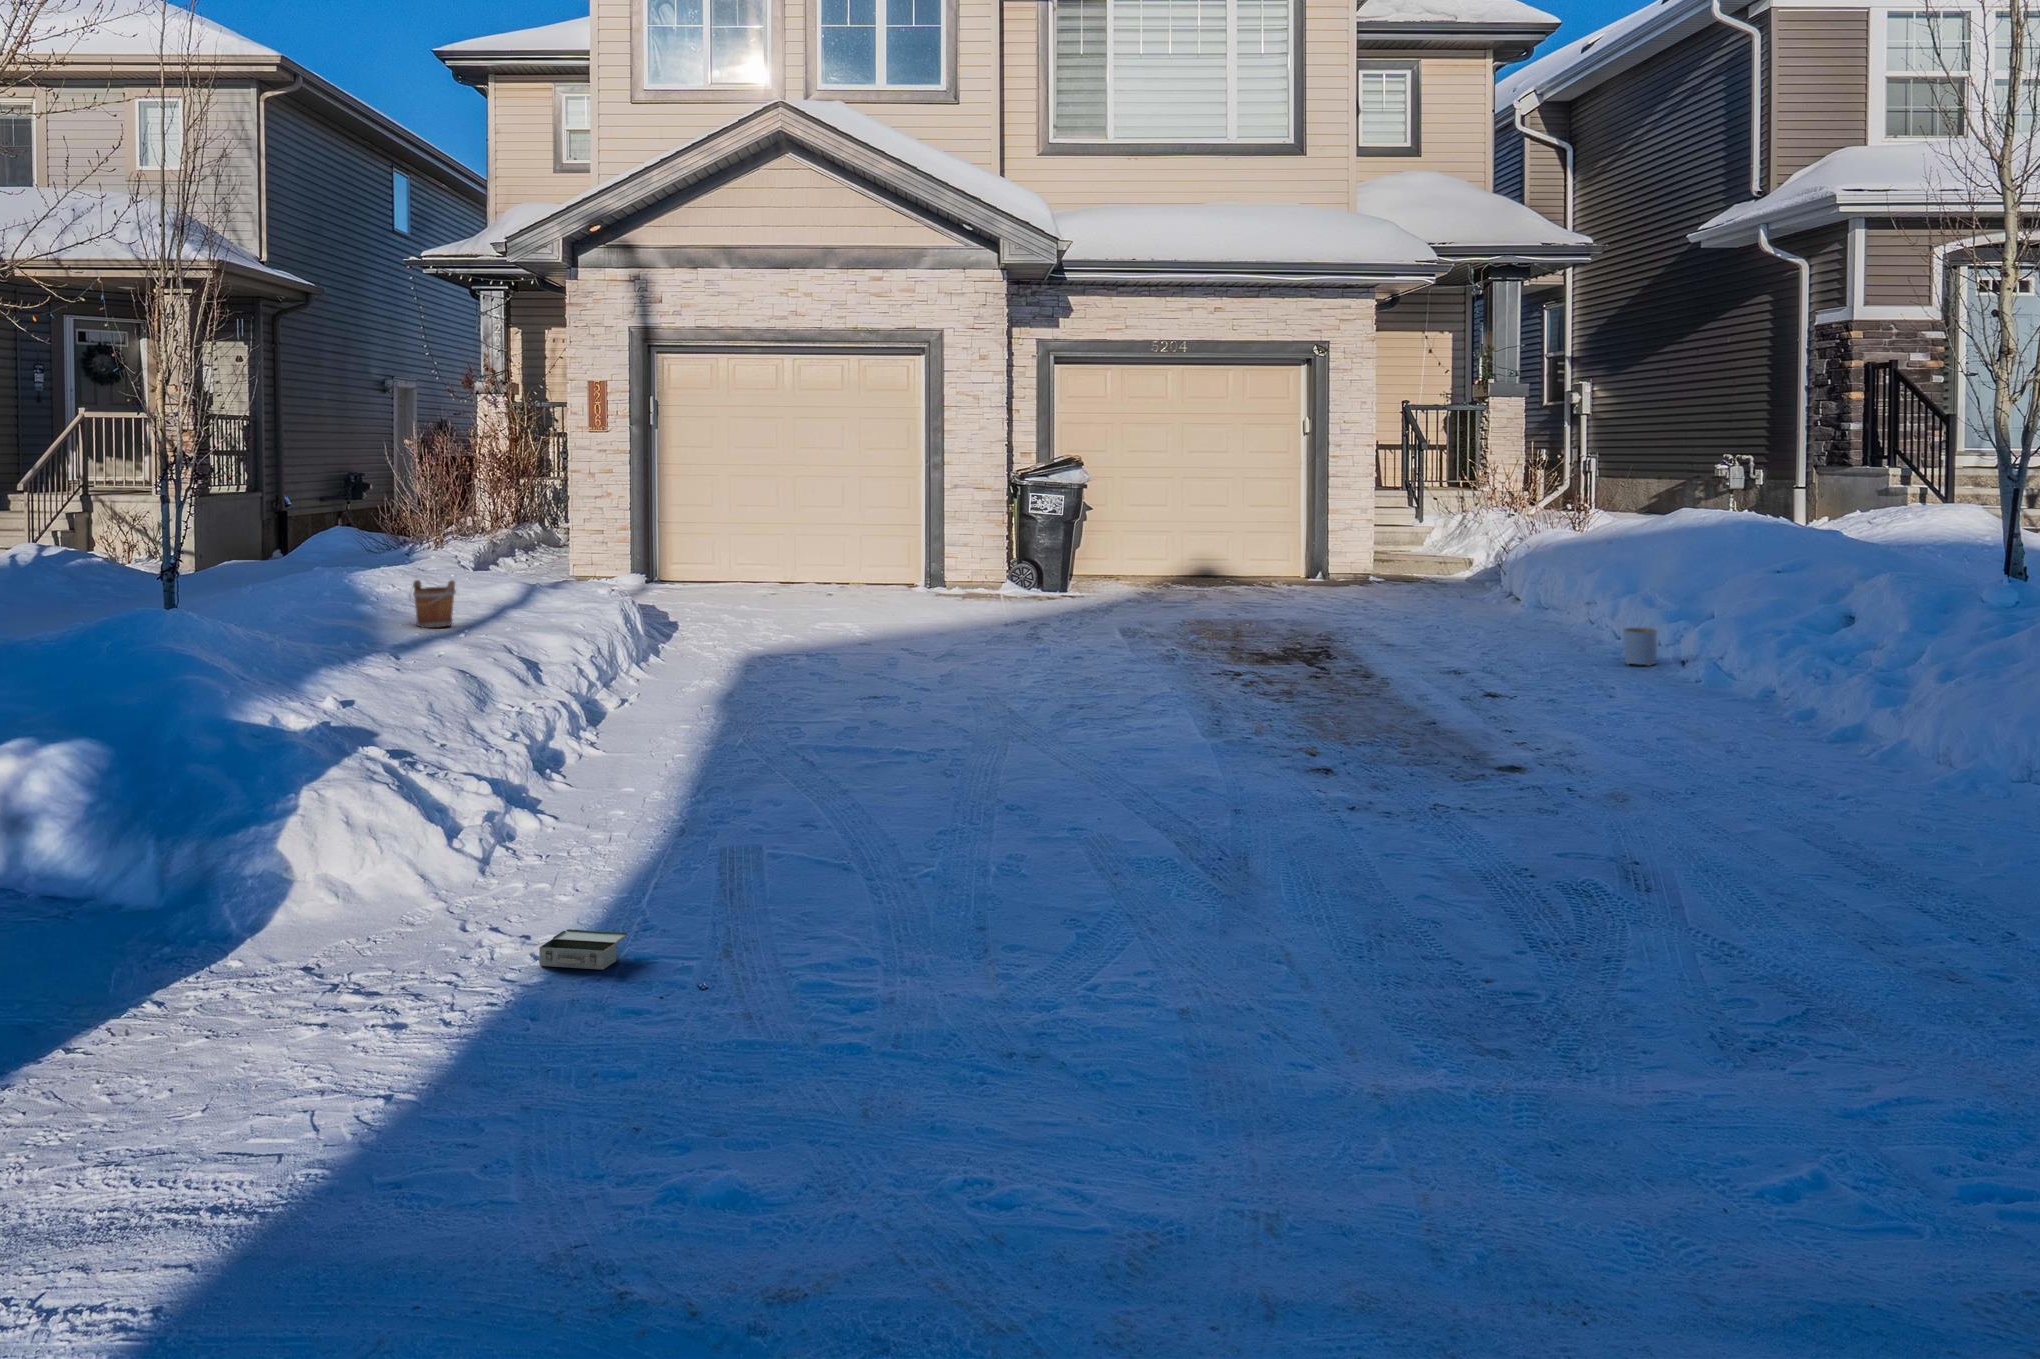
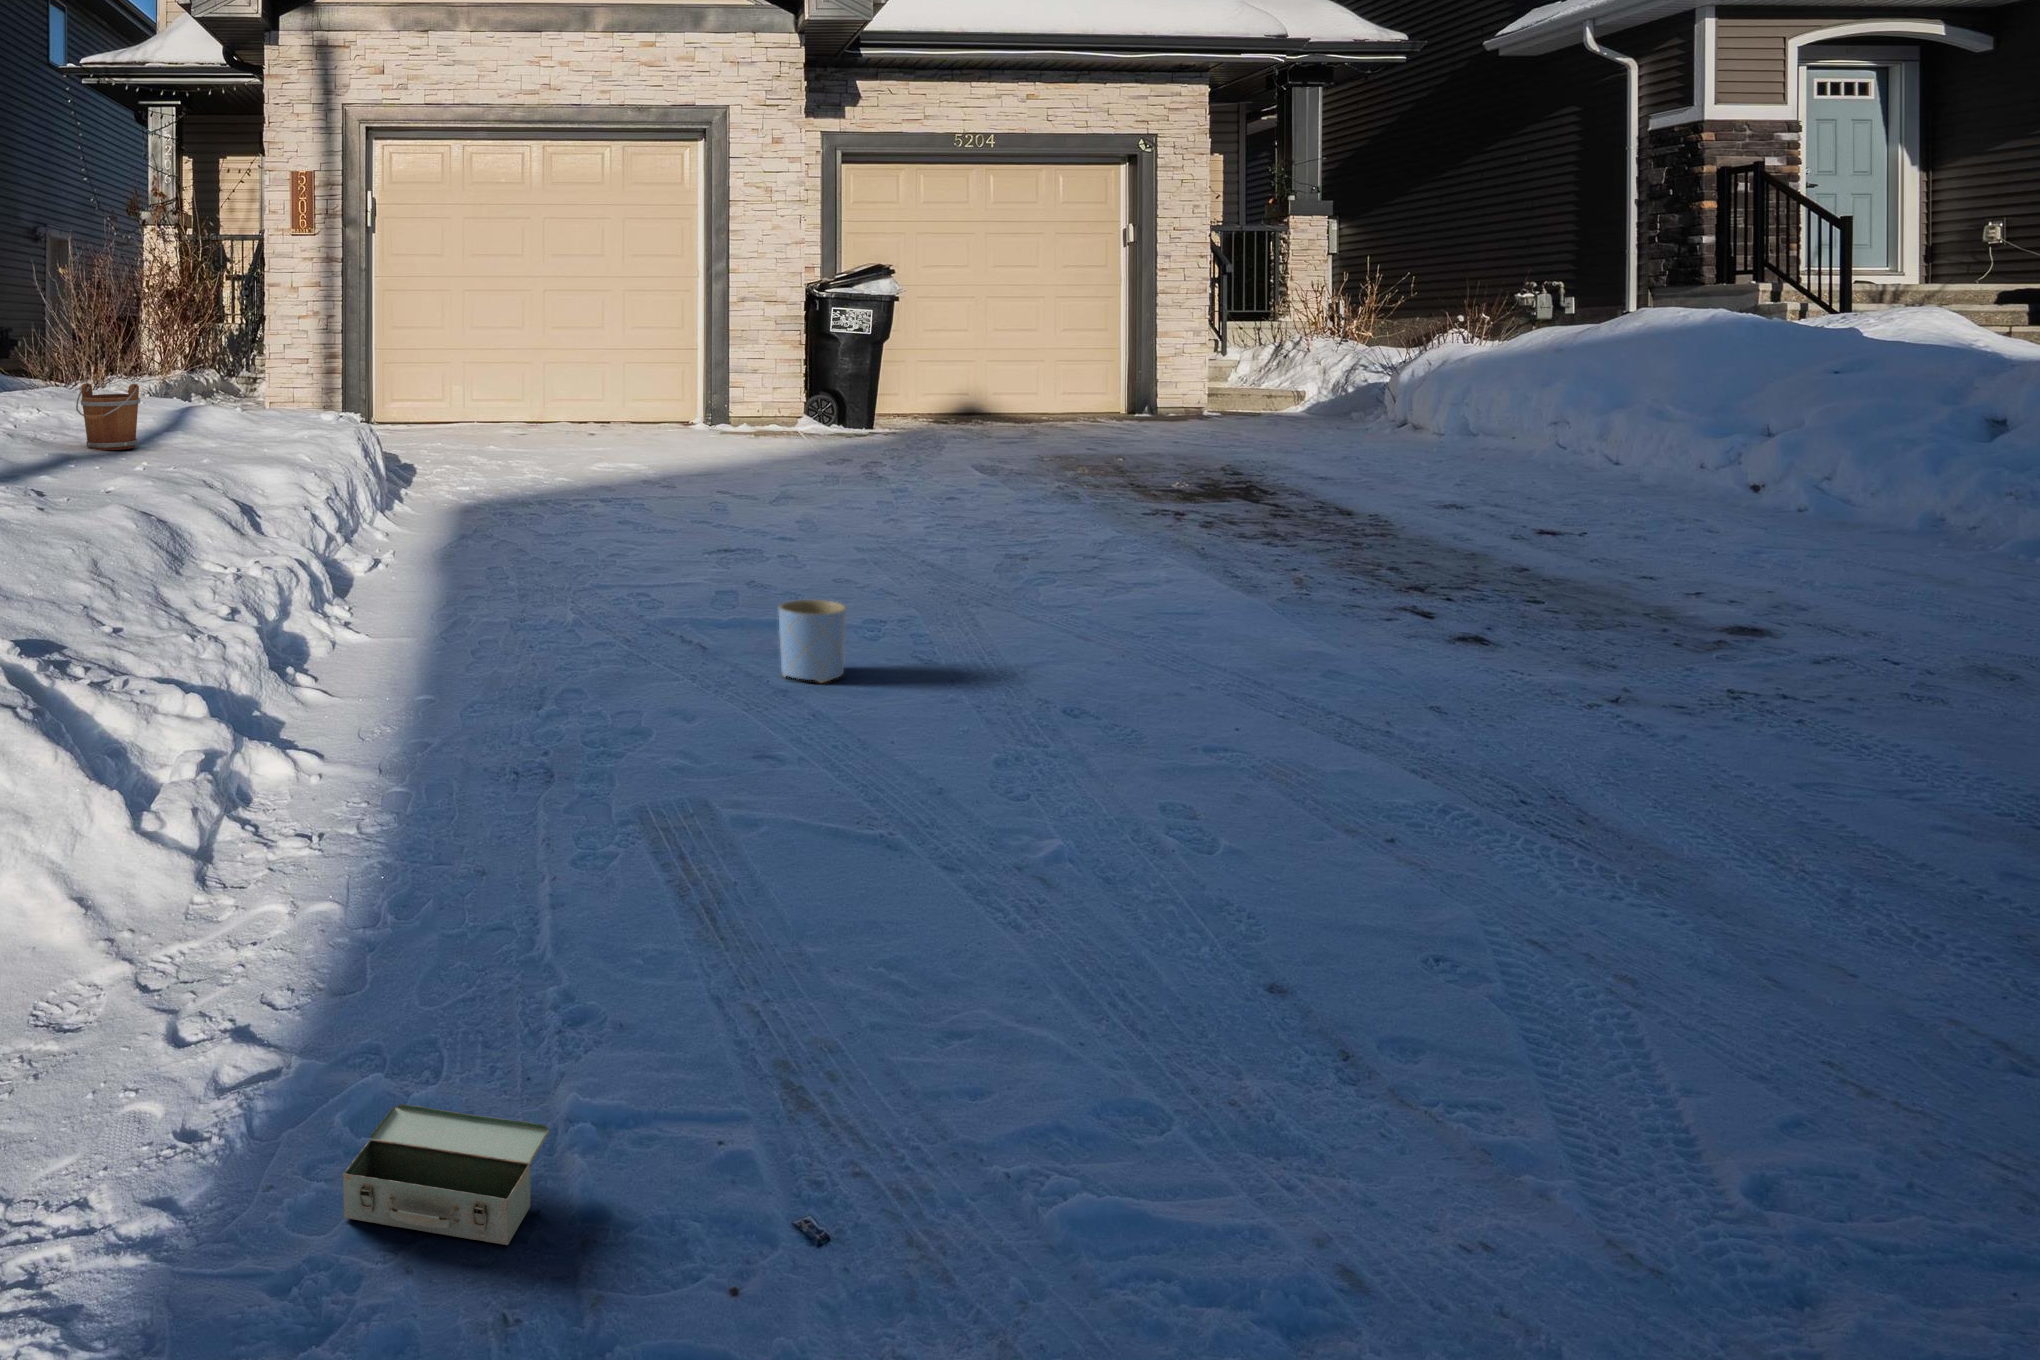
planter: present [1623,628,1657,666] -> present [779,600,847,683]

